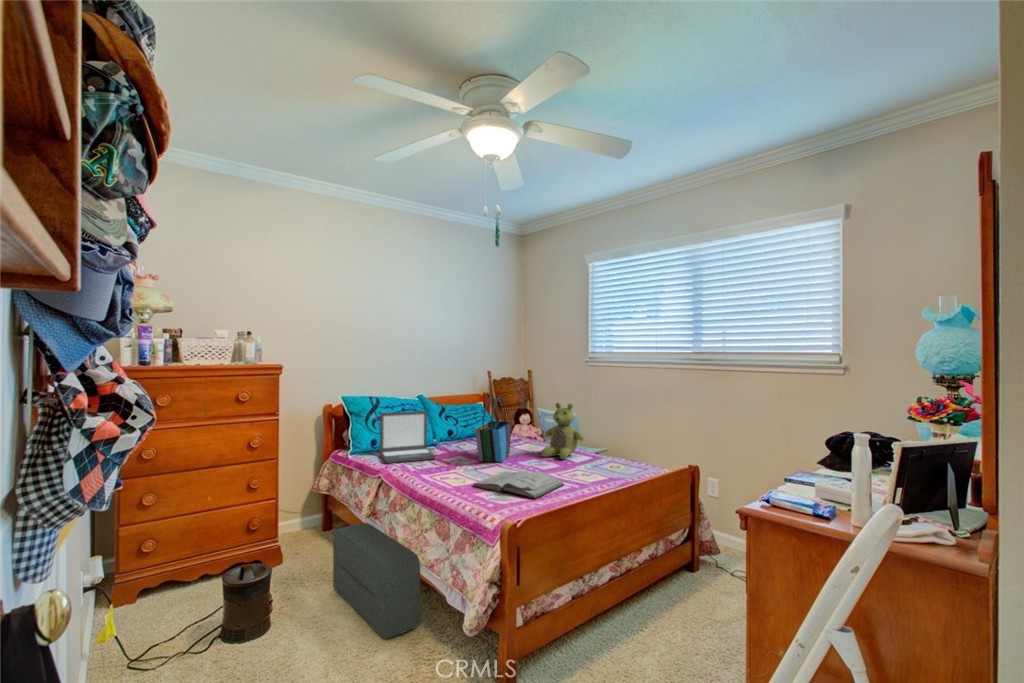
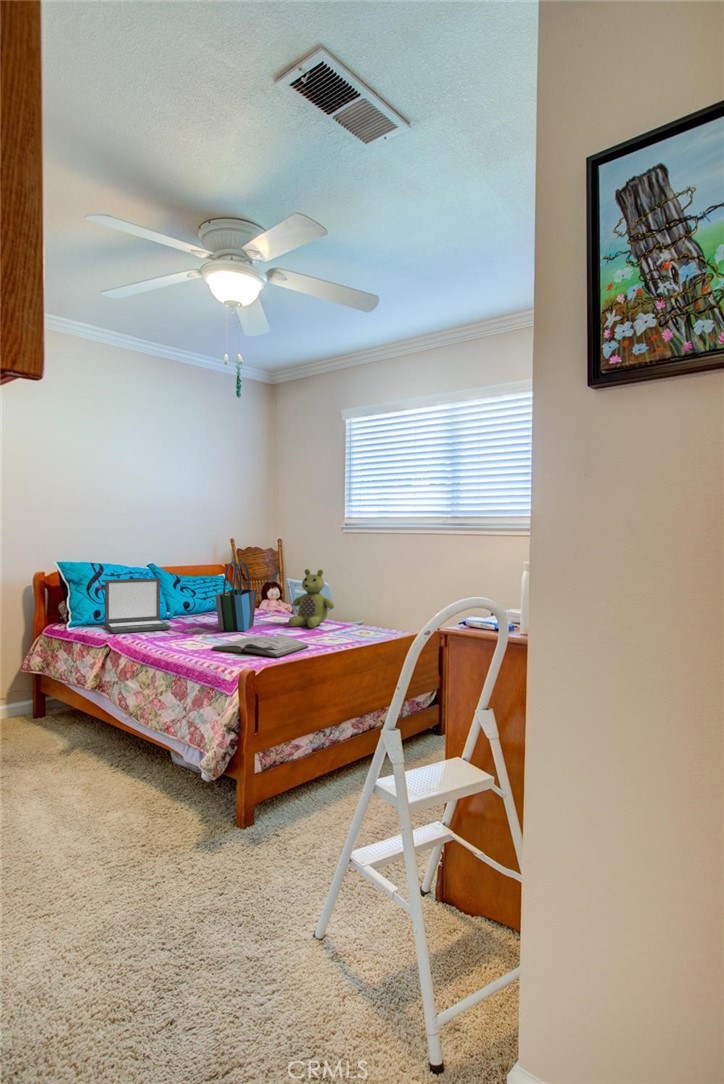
pouf: present [333,523,420,639] -> none [54,695,155,801]

